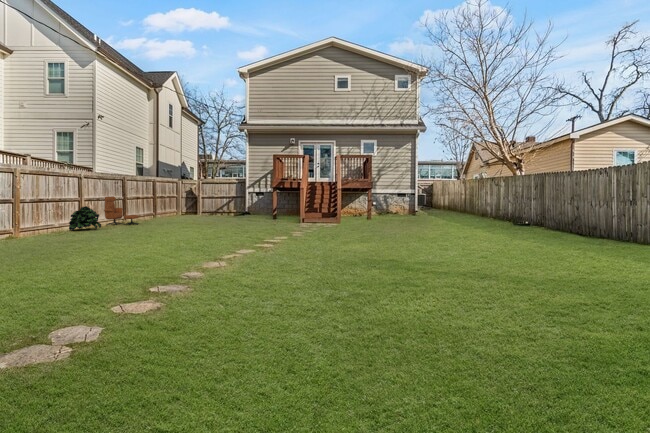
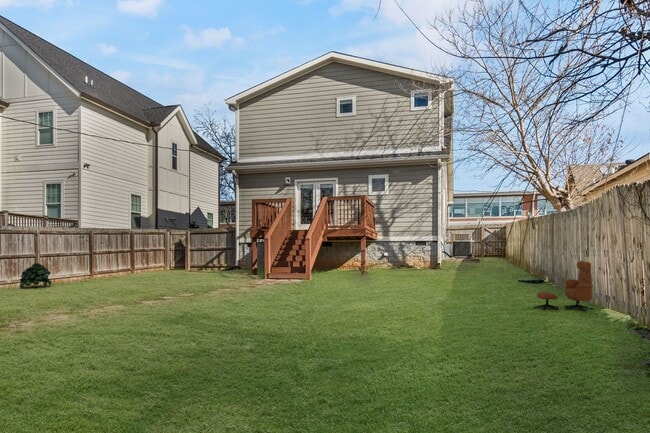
lounge chair: present [104,196,138,225] -> present [534,261,593,311]

